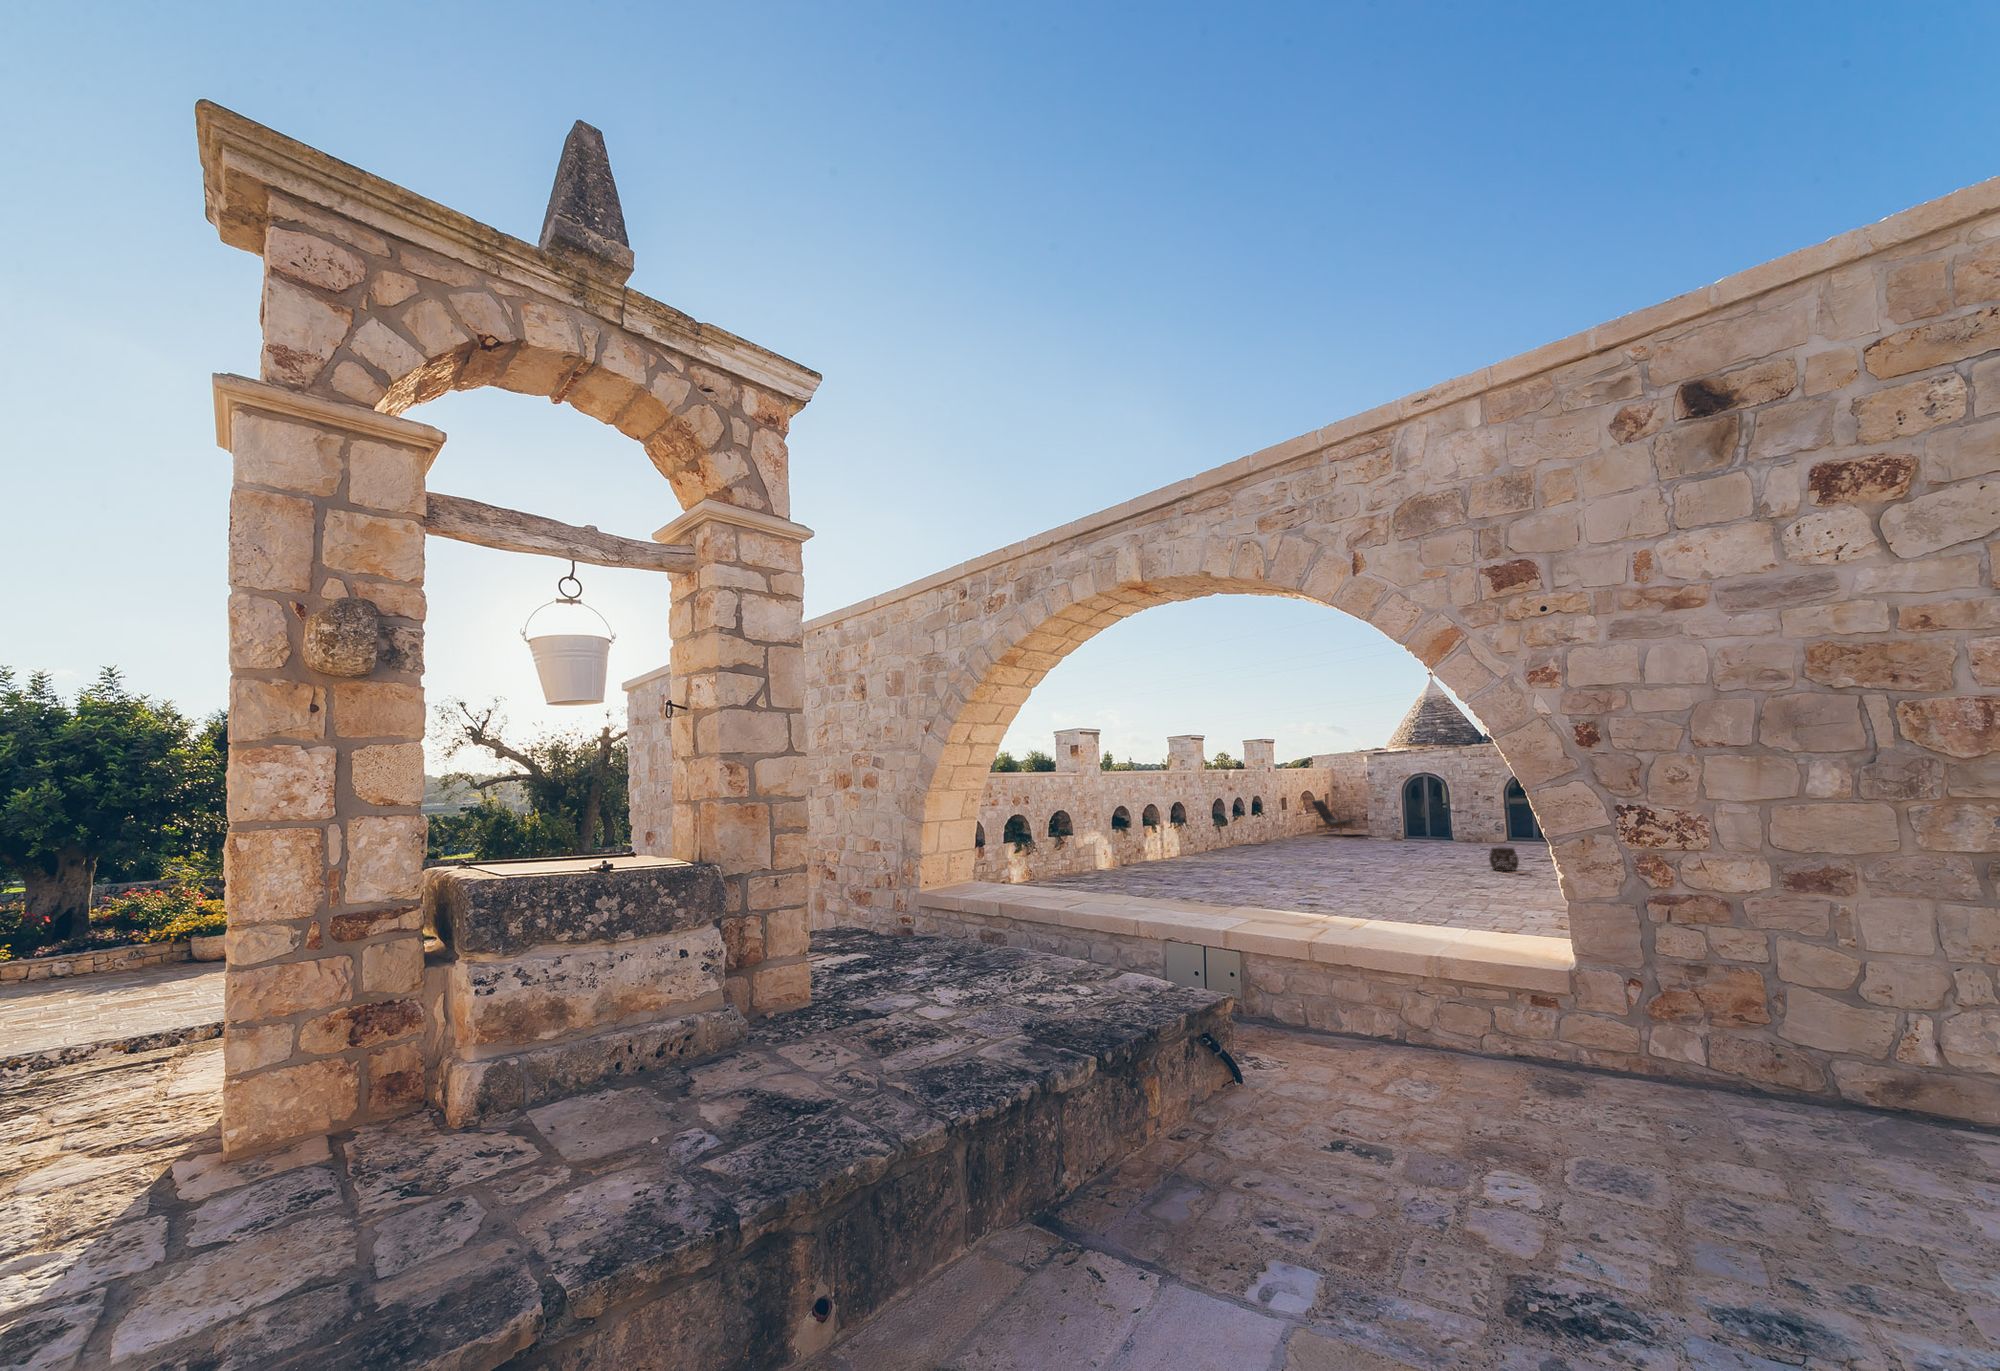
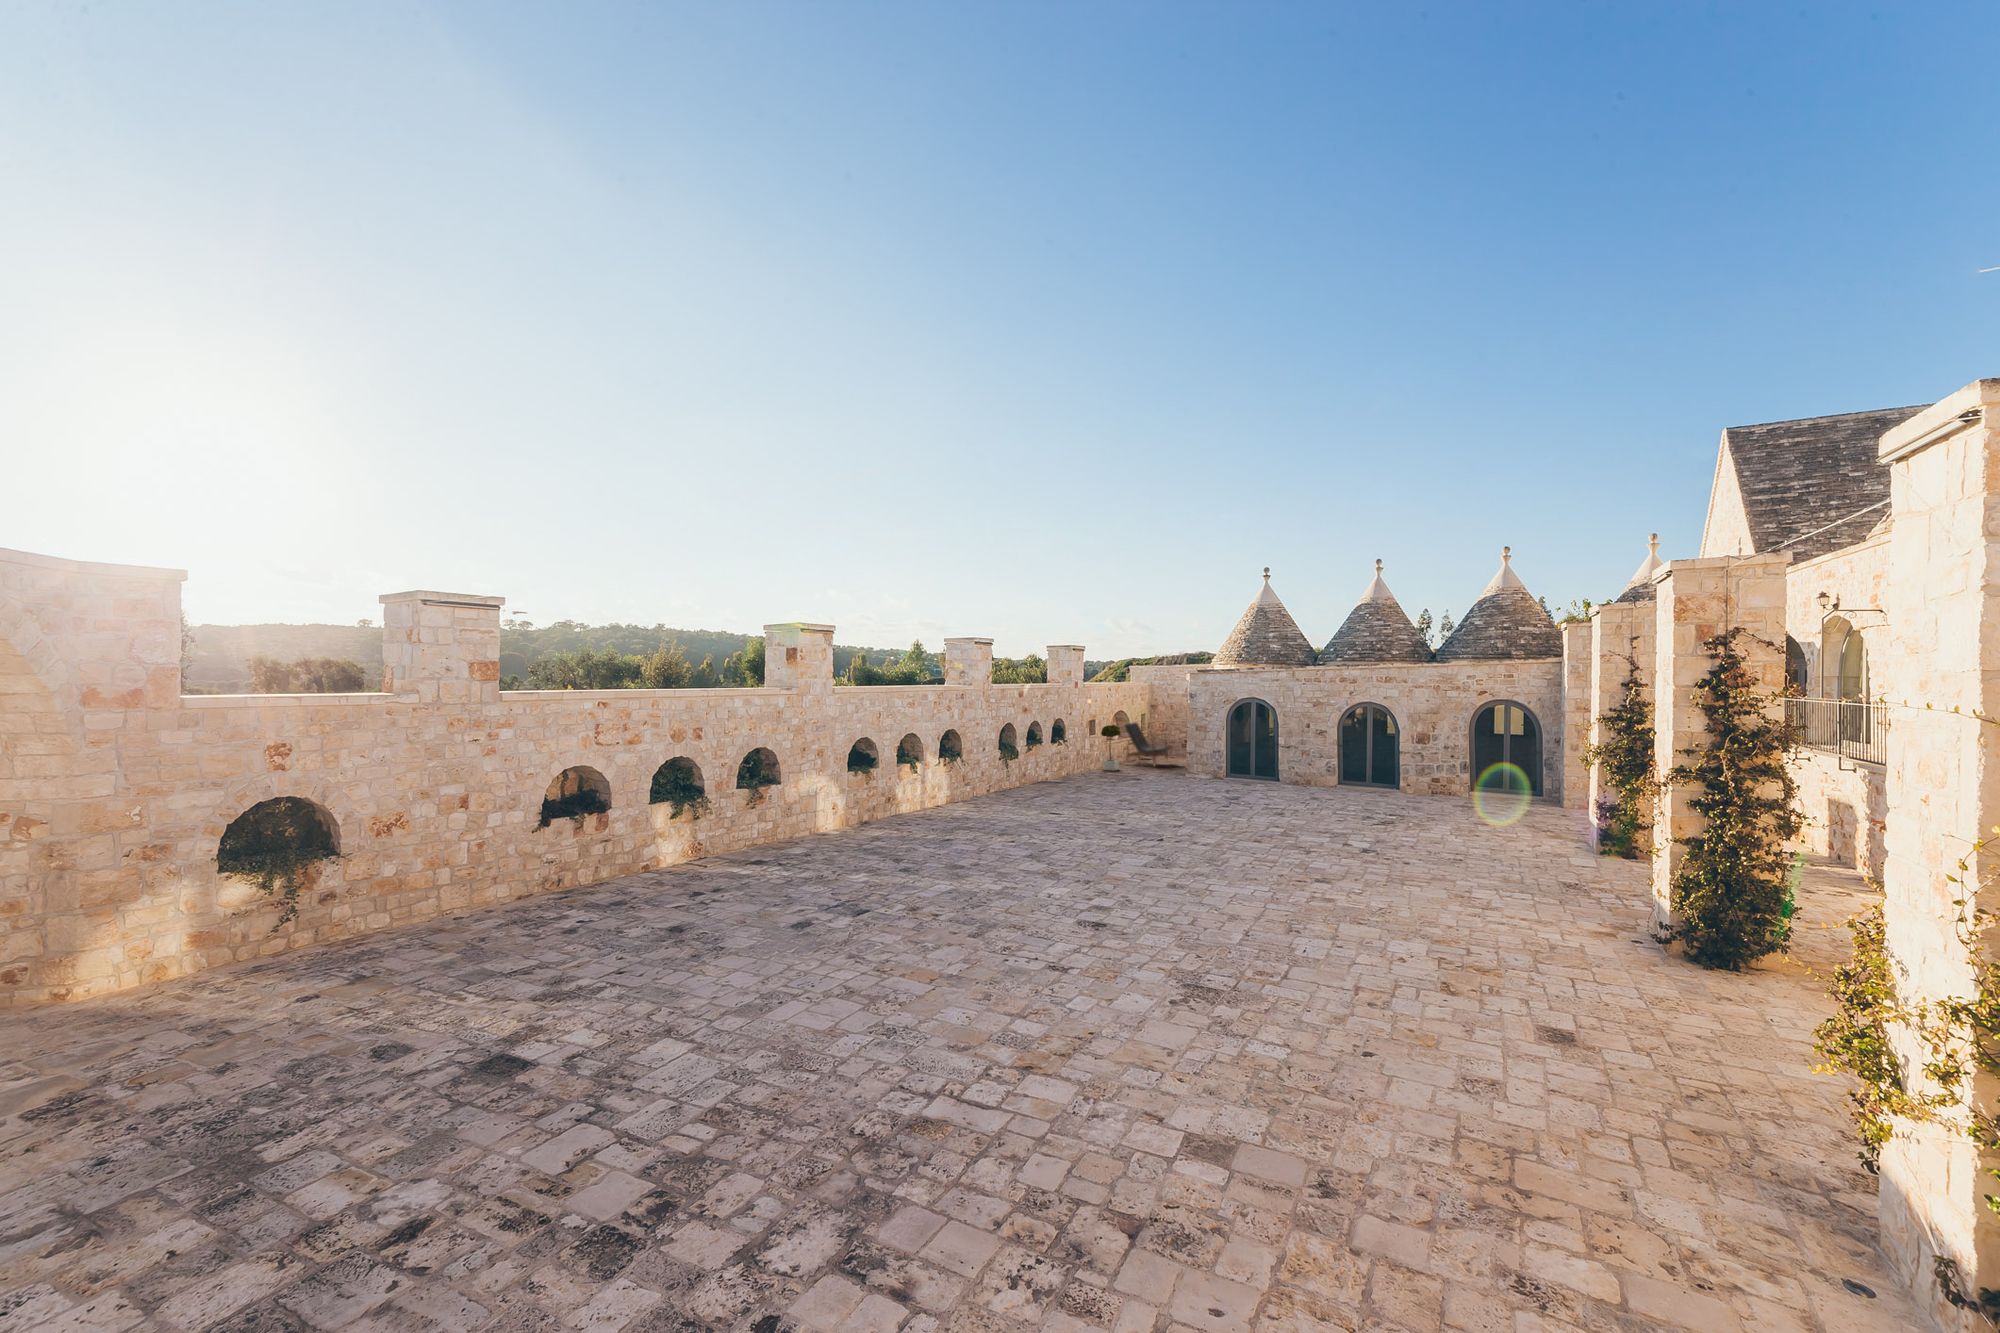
potted tree: none [1292,800,1310,839] -> present [1101,724,1120,771]
woven basket: present [1489,847,1519,871] -> none [1331,810,1367,842]

